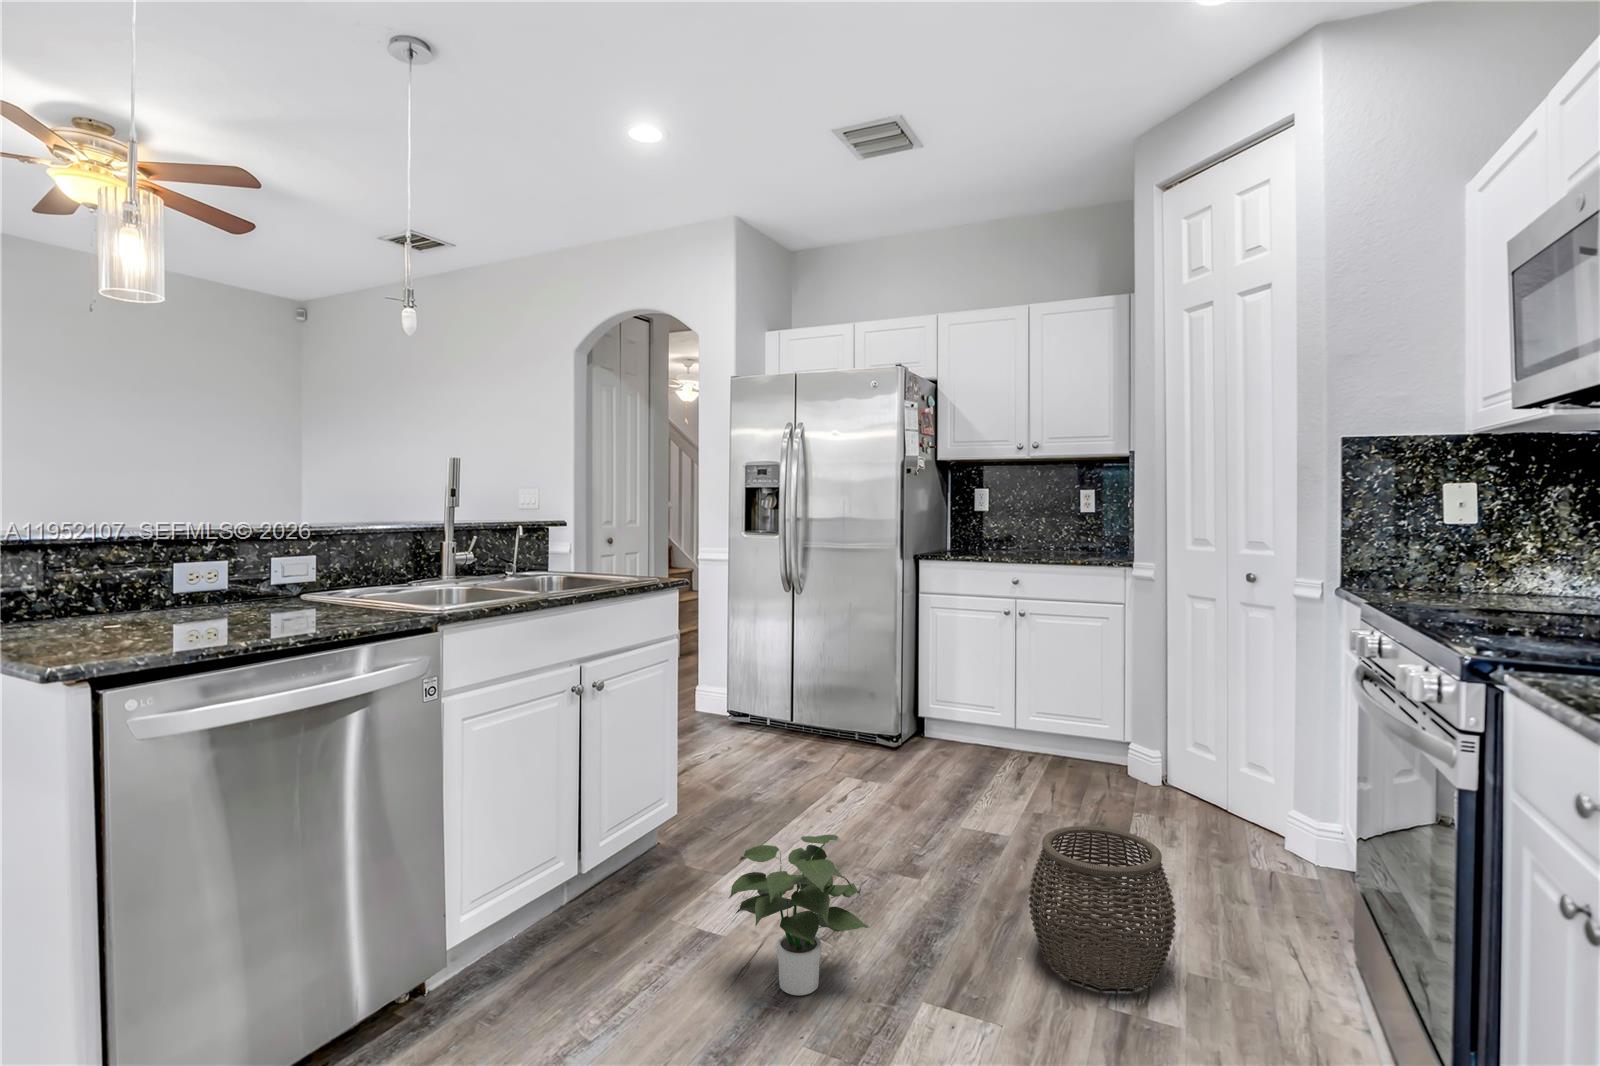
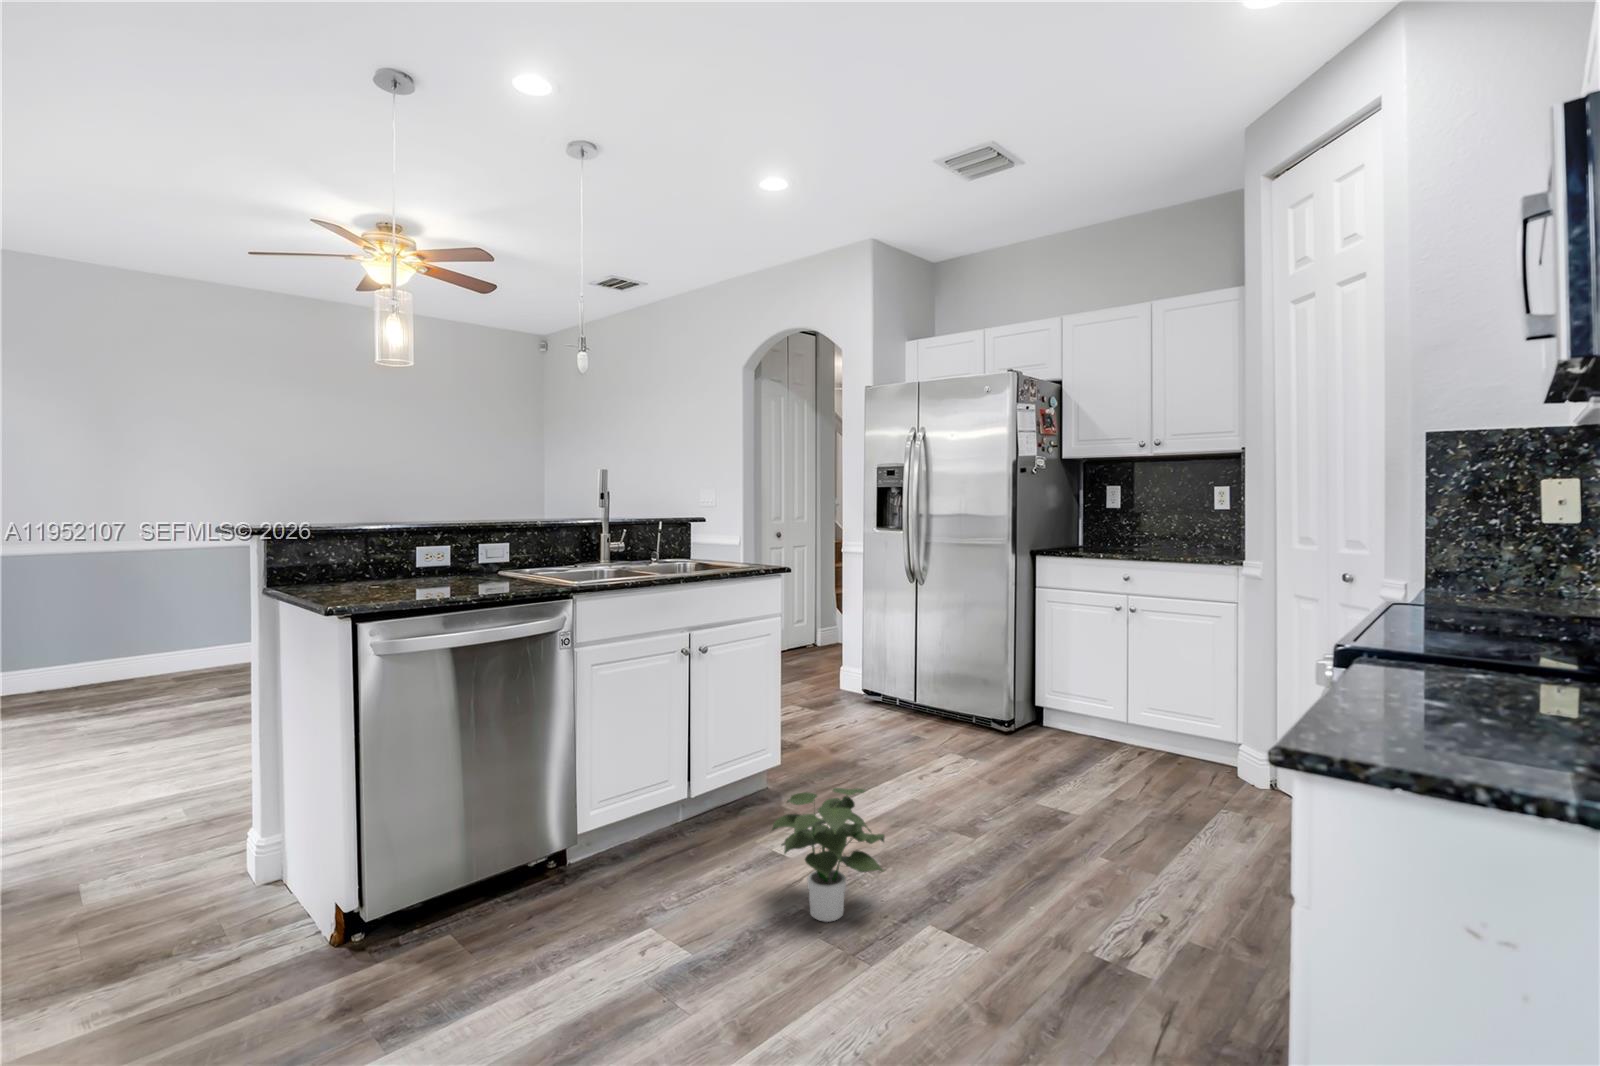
woven basket: present [1028,826,1176,991] -> none [1044,806,1185,964]

